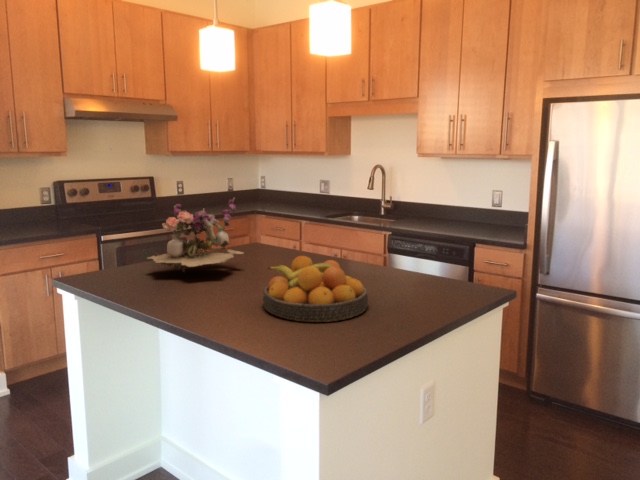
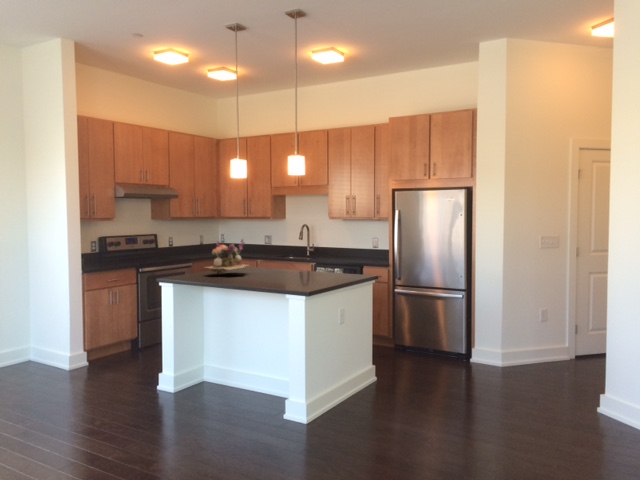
fruit bowl: present [263,256,368,322] -> none [271,260,315,283]

